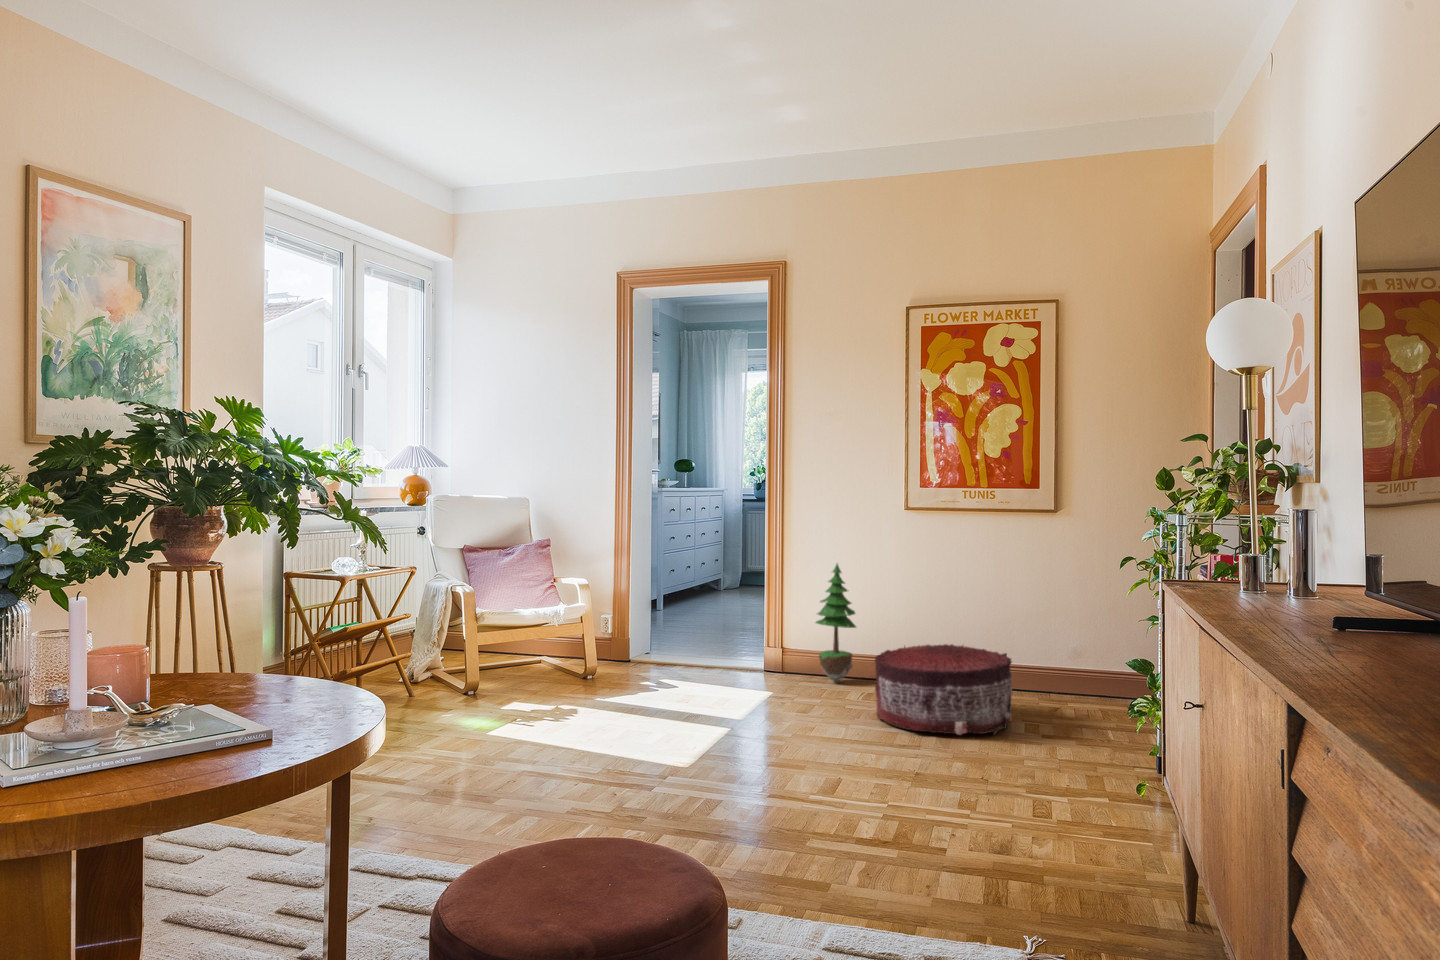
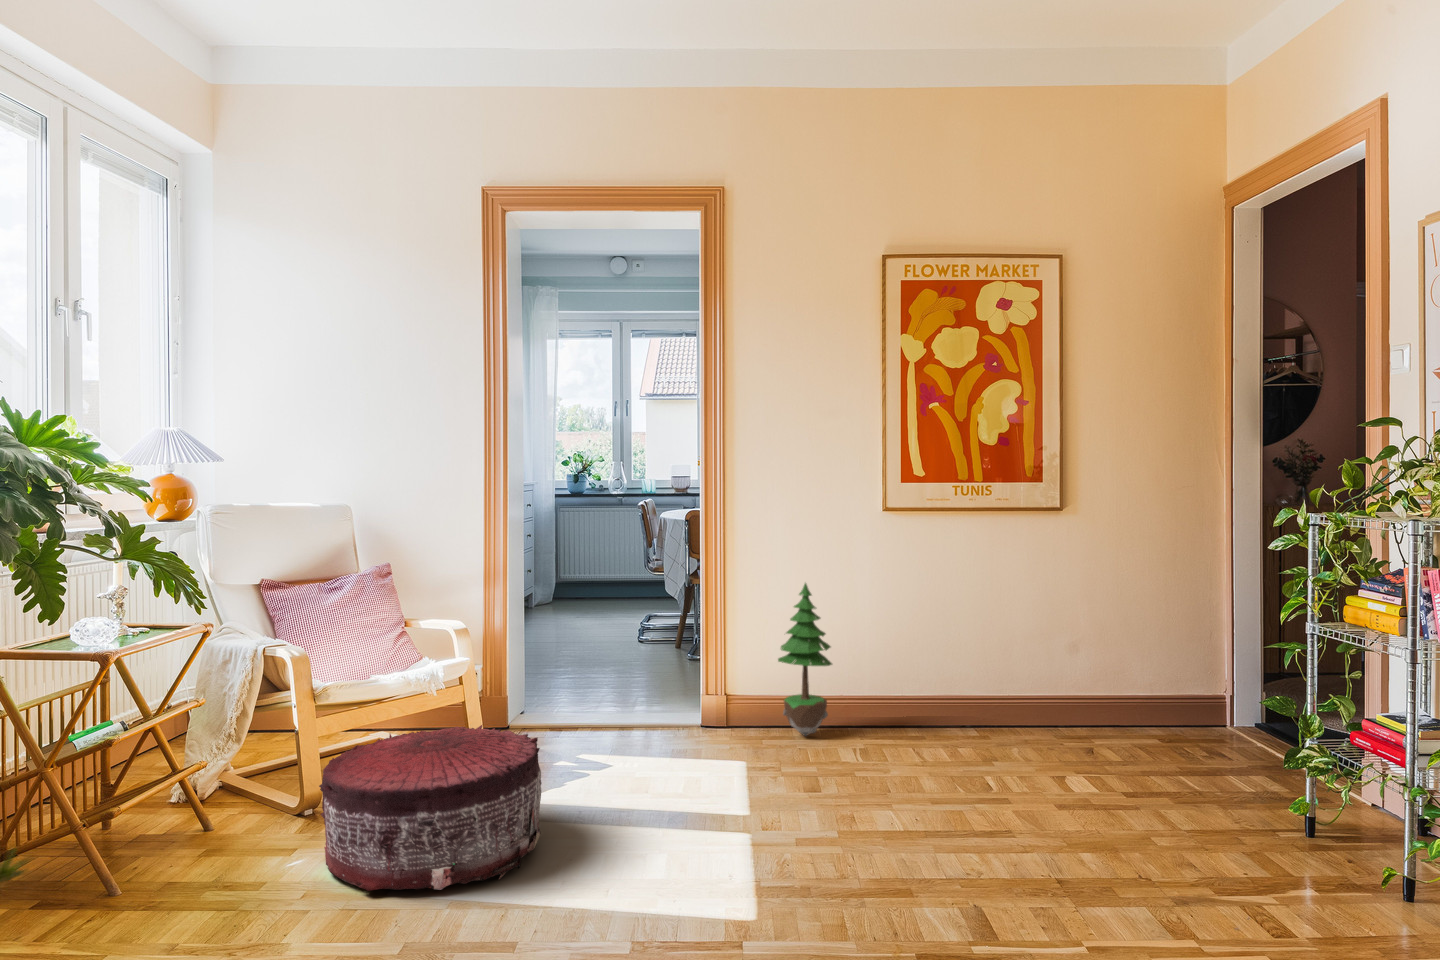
pouf: present [874,644,1012,735] -> present [319,725,542,891]

